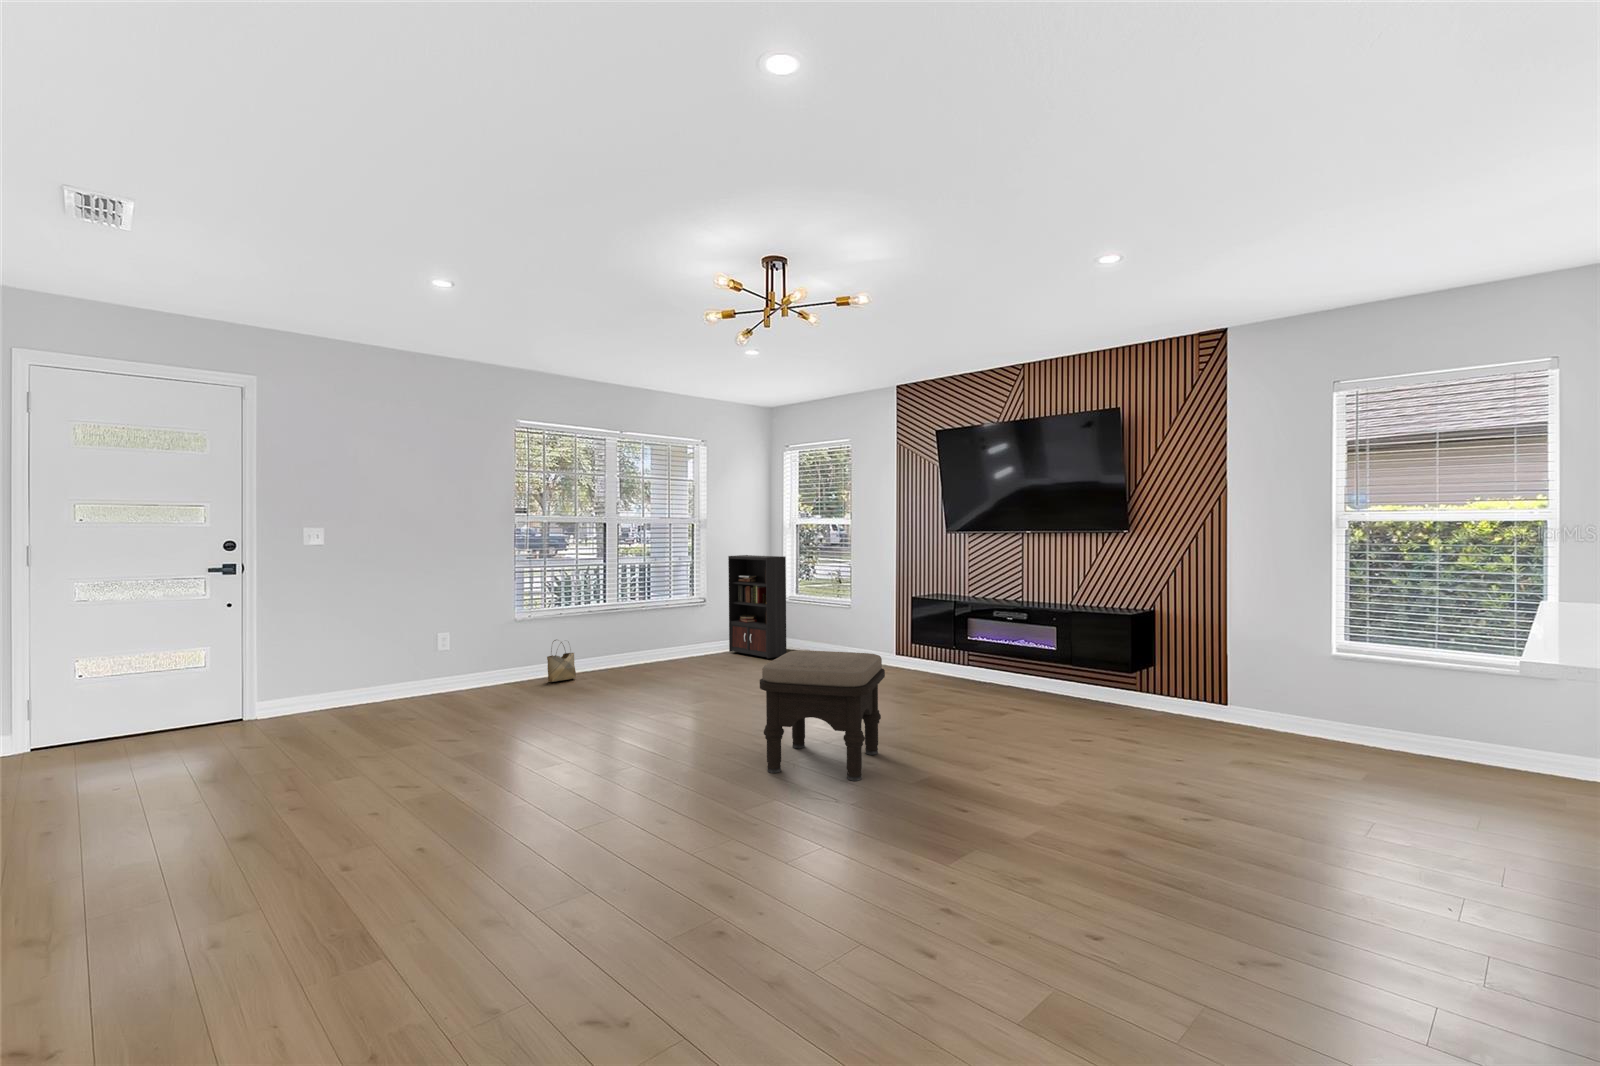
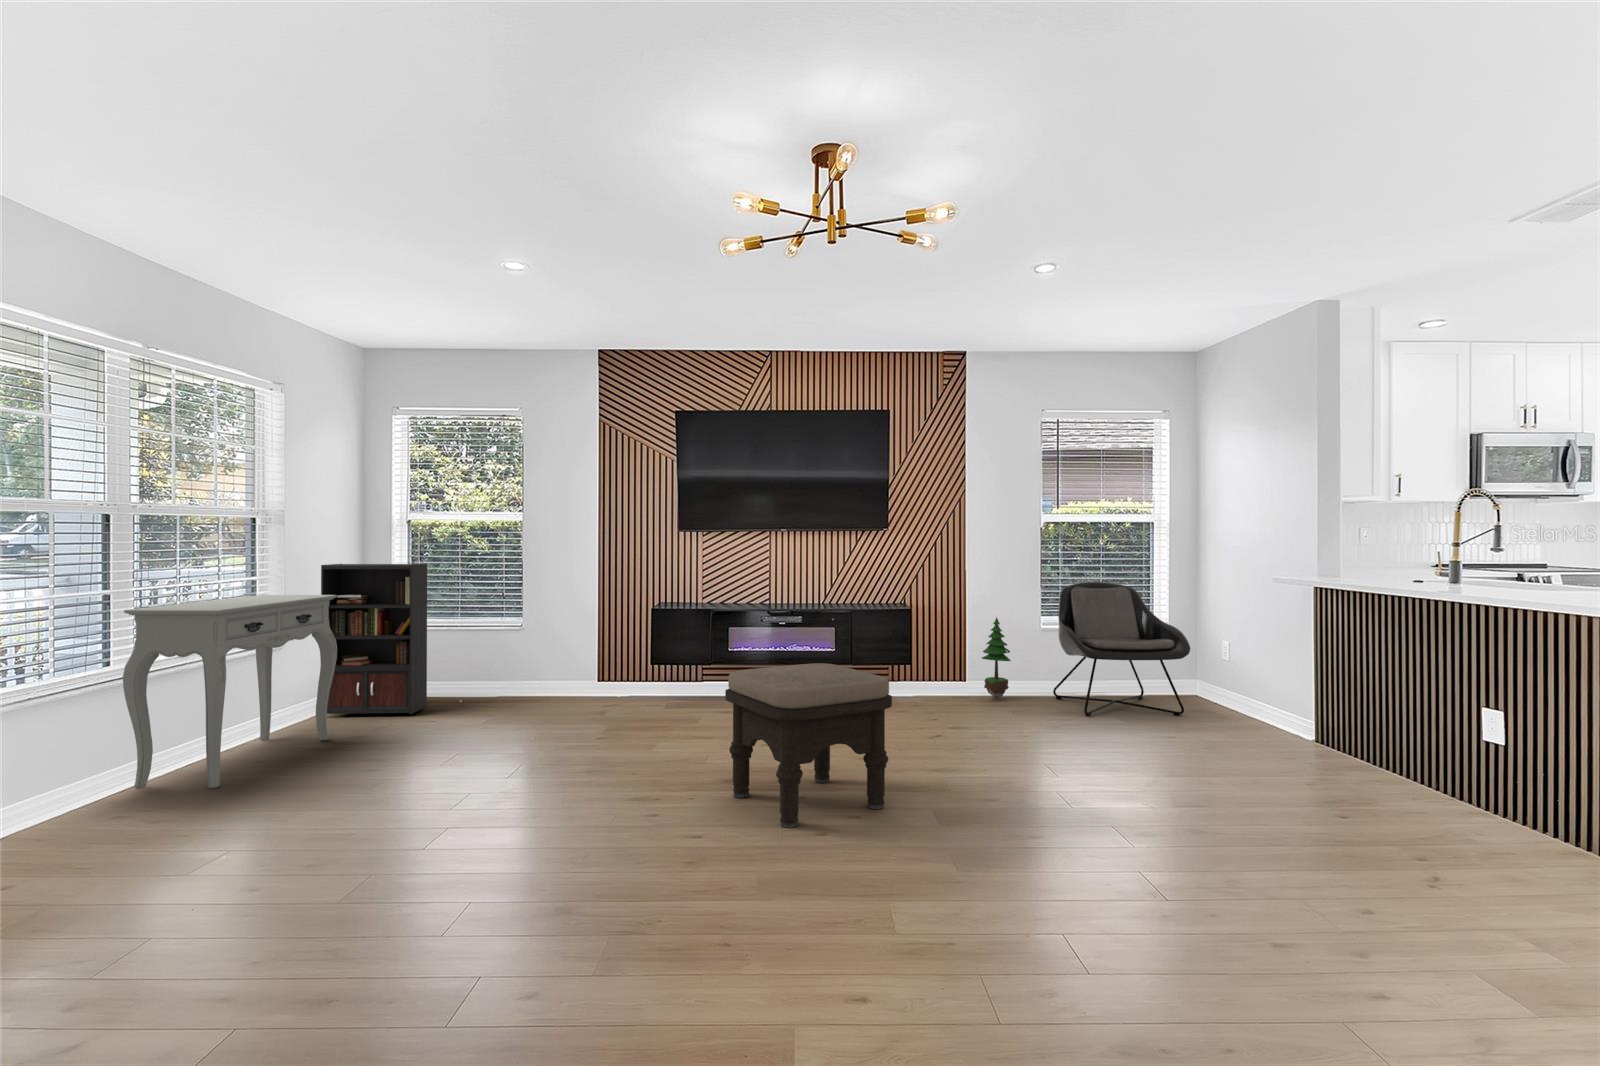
console table: none [588,574,709,680] -> present [123,595,337,788]
lounge chair: none [1297,603,1502,805] -> present [1053,582,1190,716]
potted tree: none [1228,636,1269,733] -> present [982,618,1011,699]
woven basket: present [547,640,576,682] -> none [58,730,119,820]

